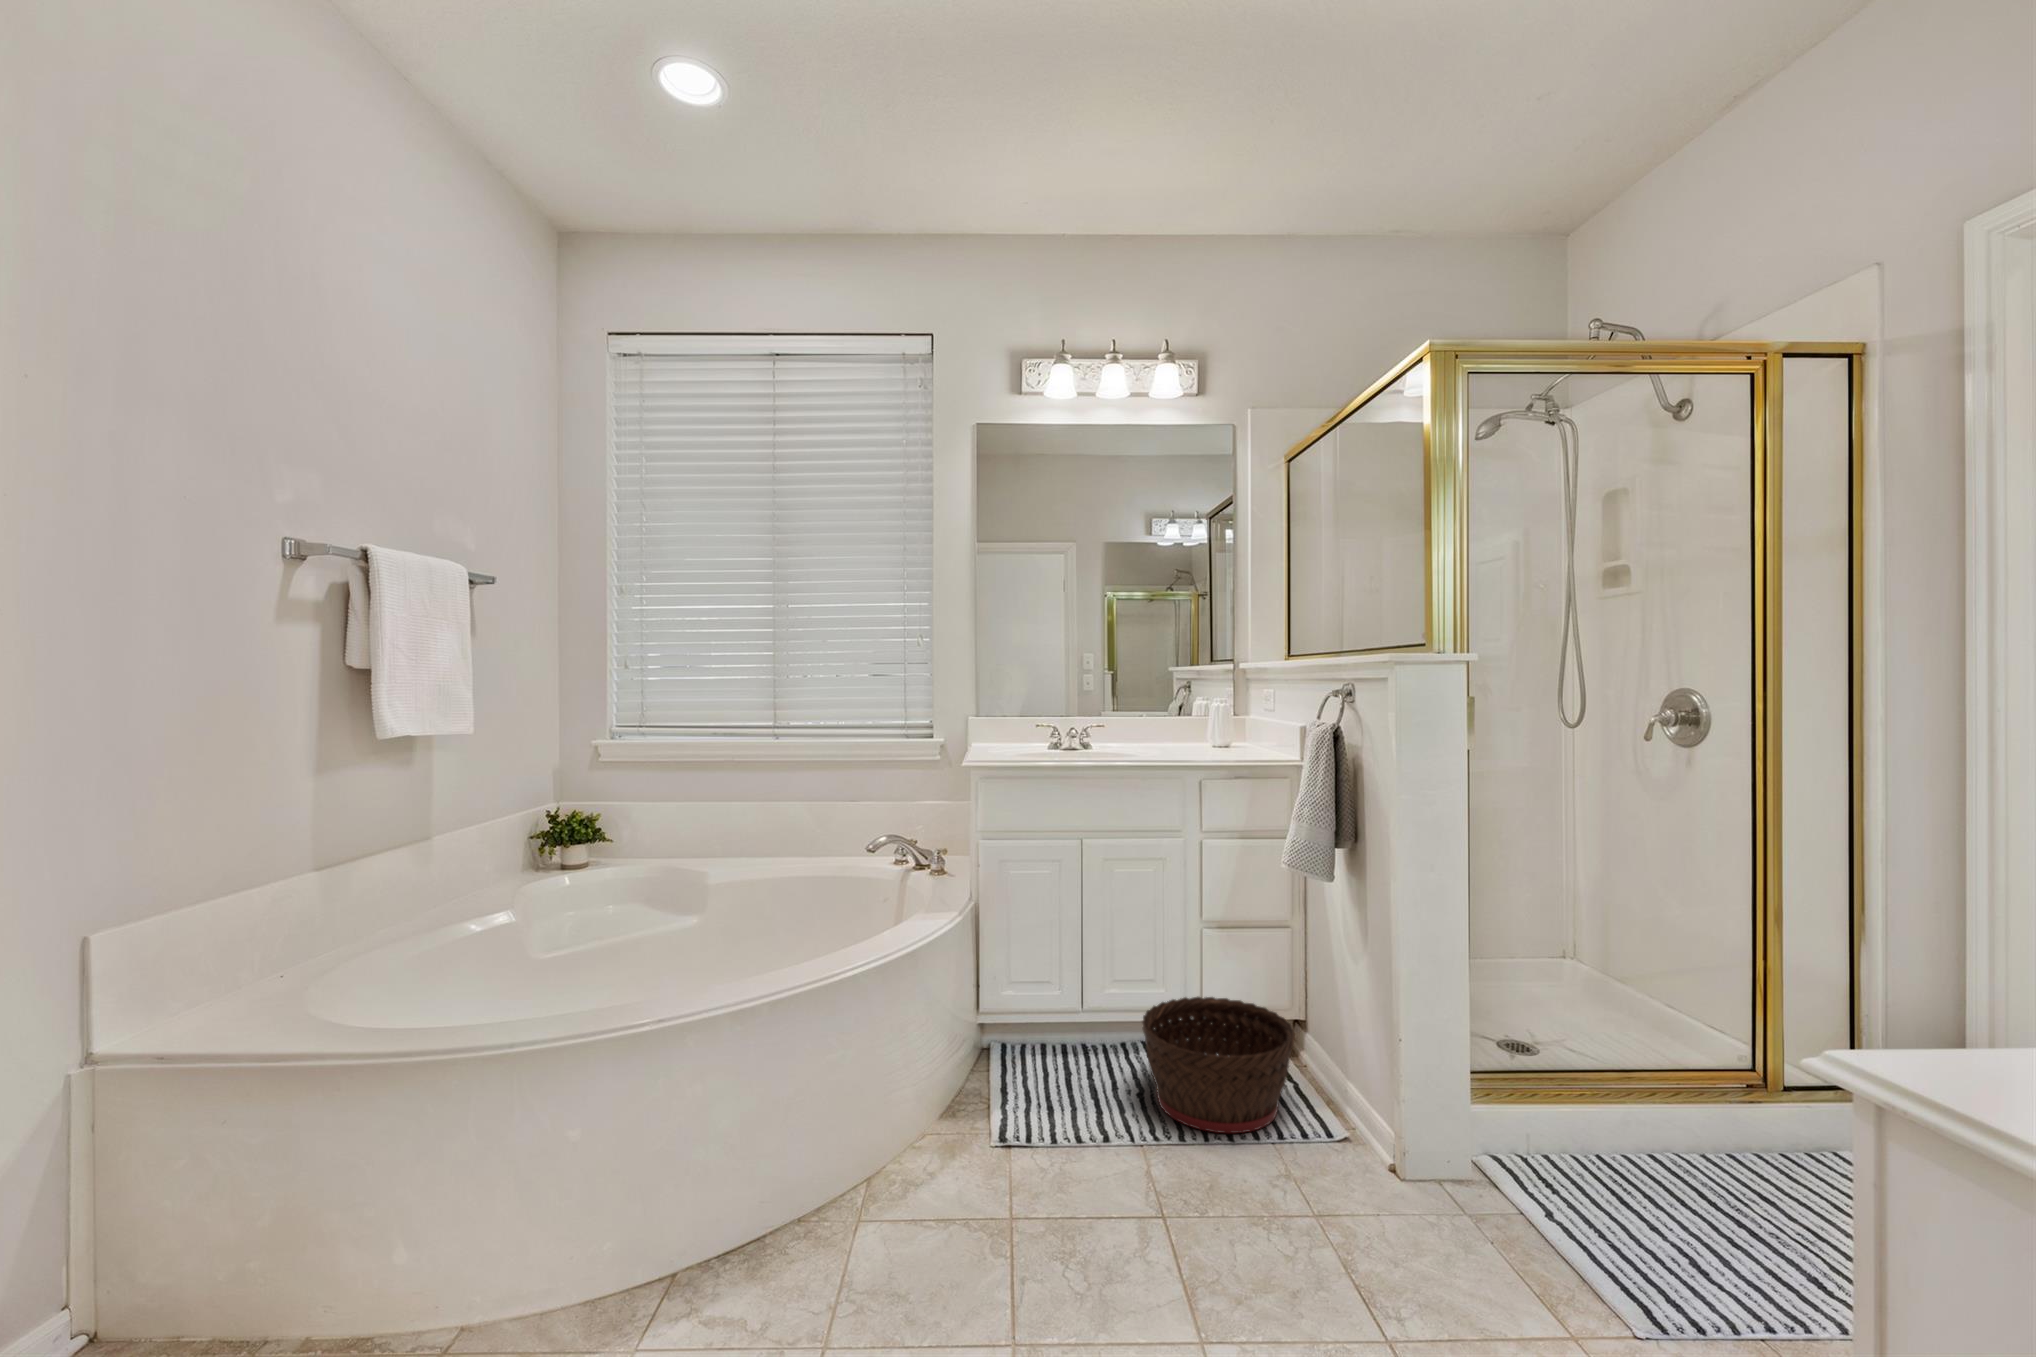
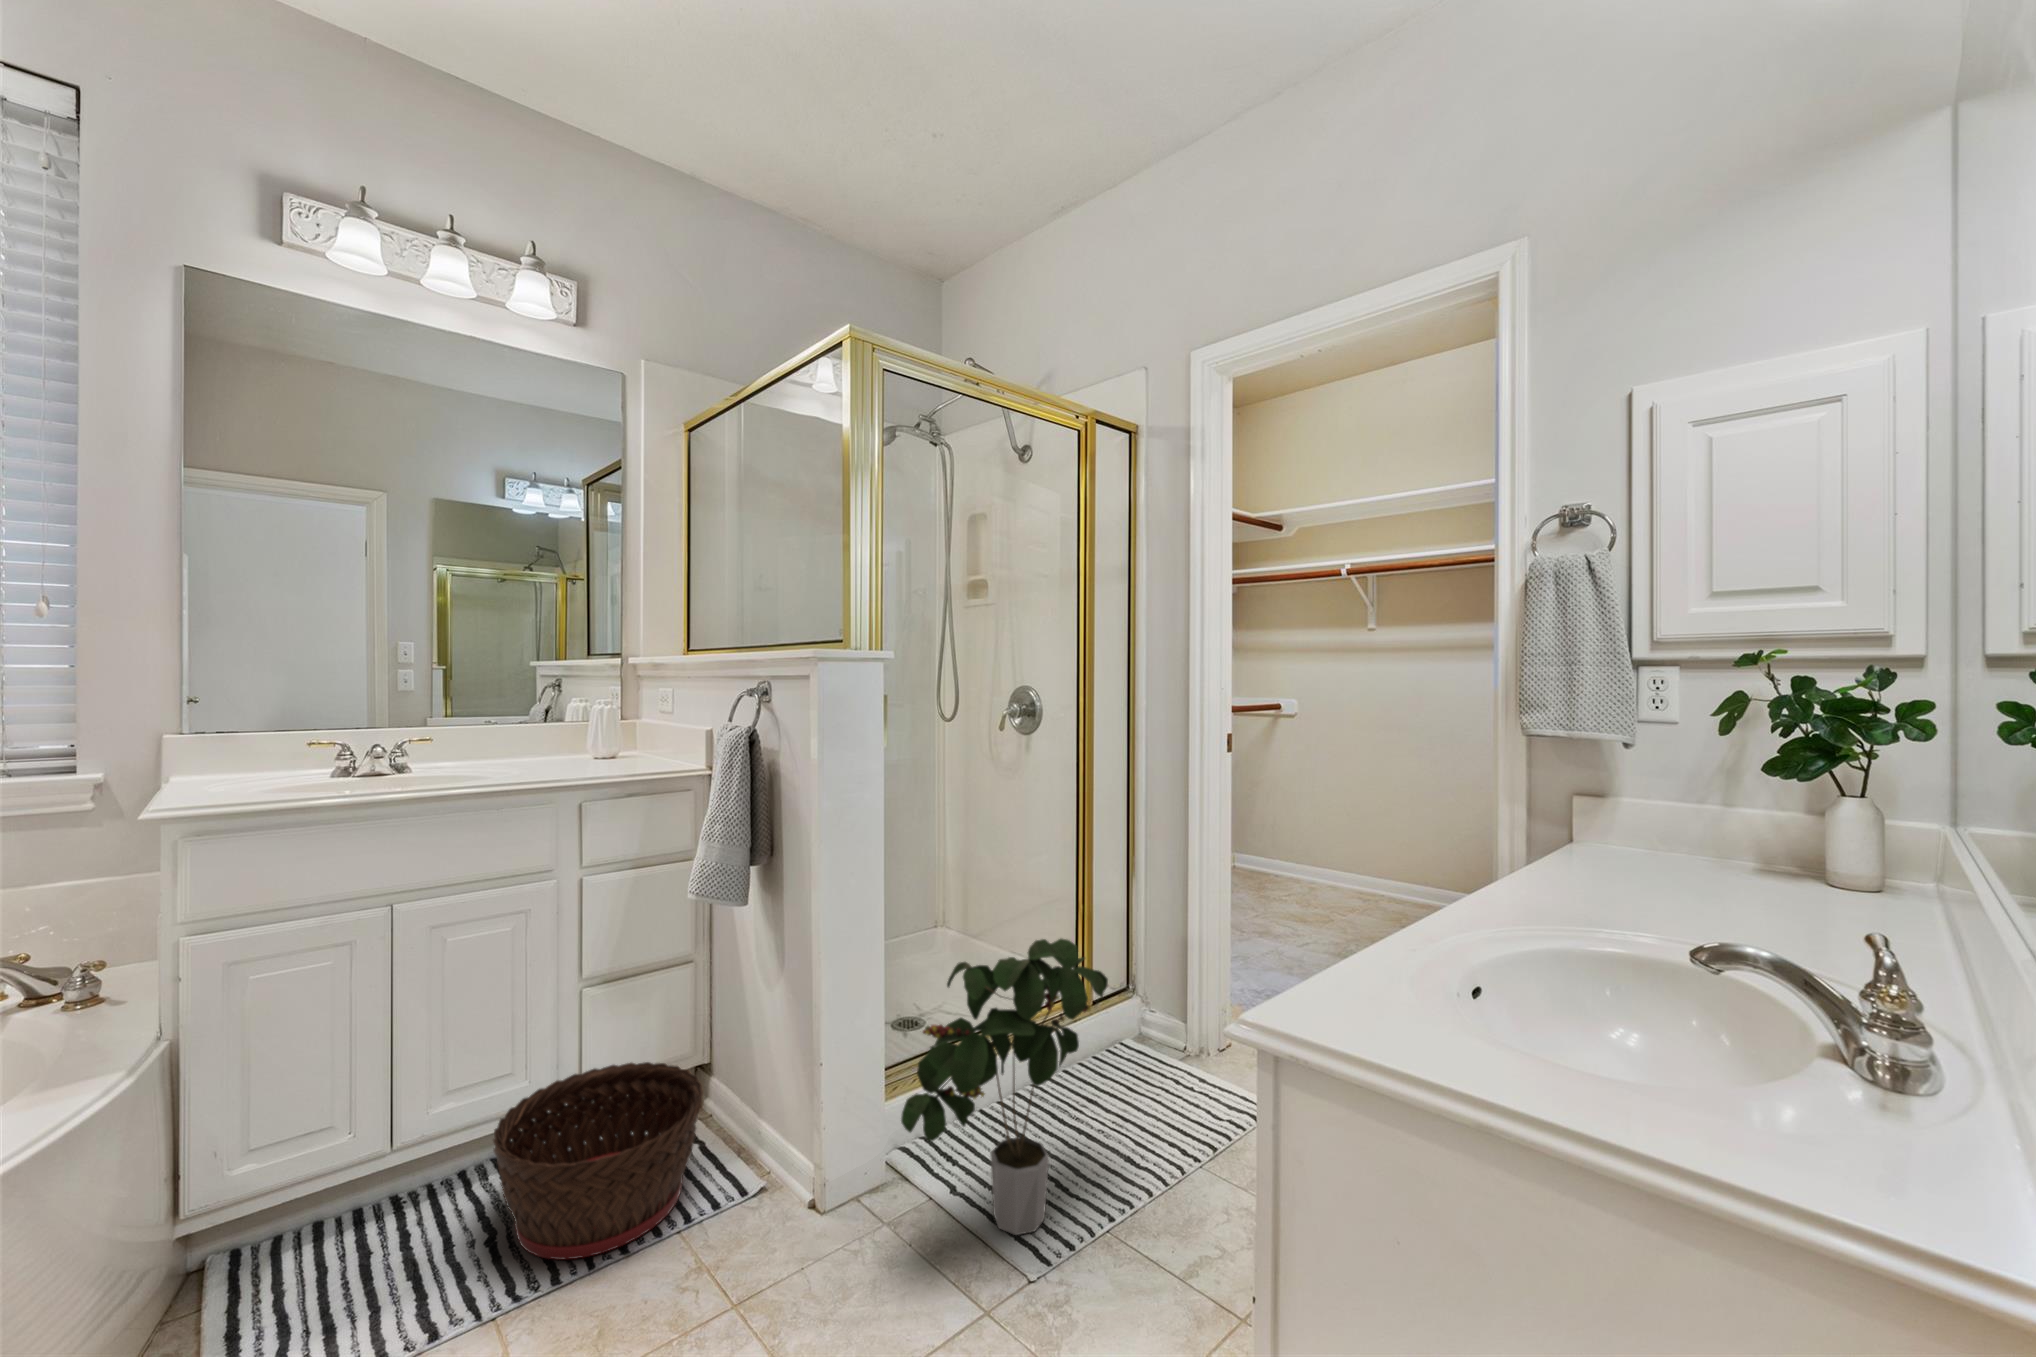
potted plant: none [1466,967,1757,1279] -> present [901,939,1108,1235]

